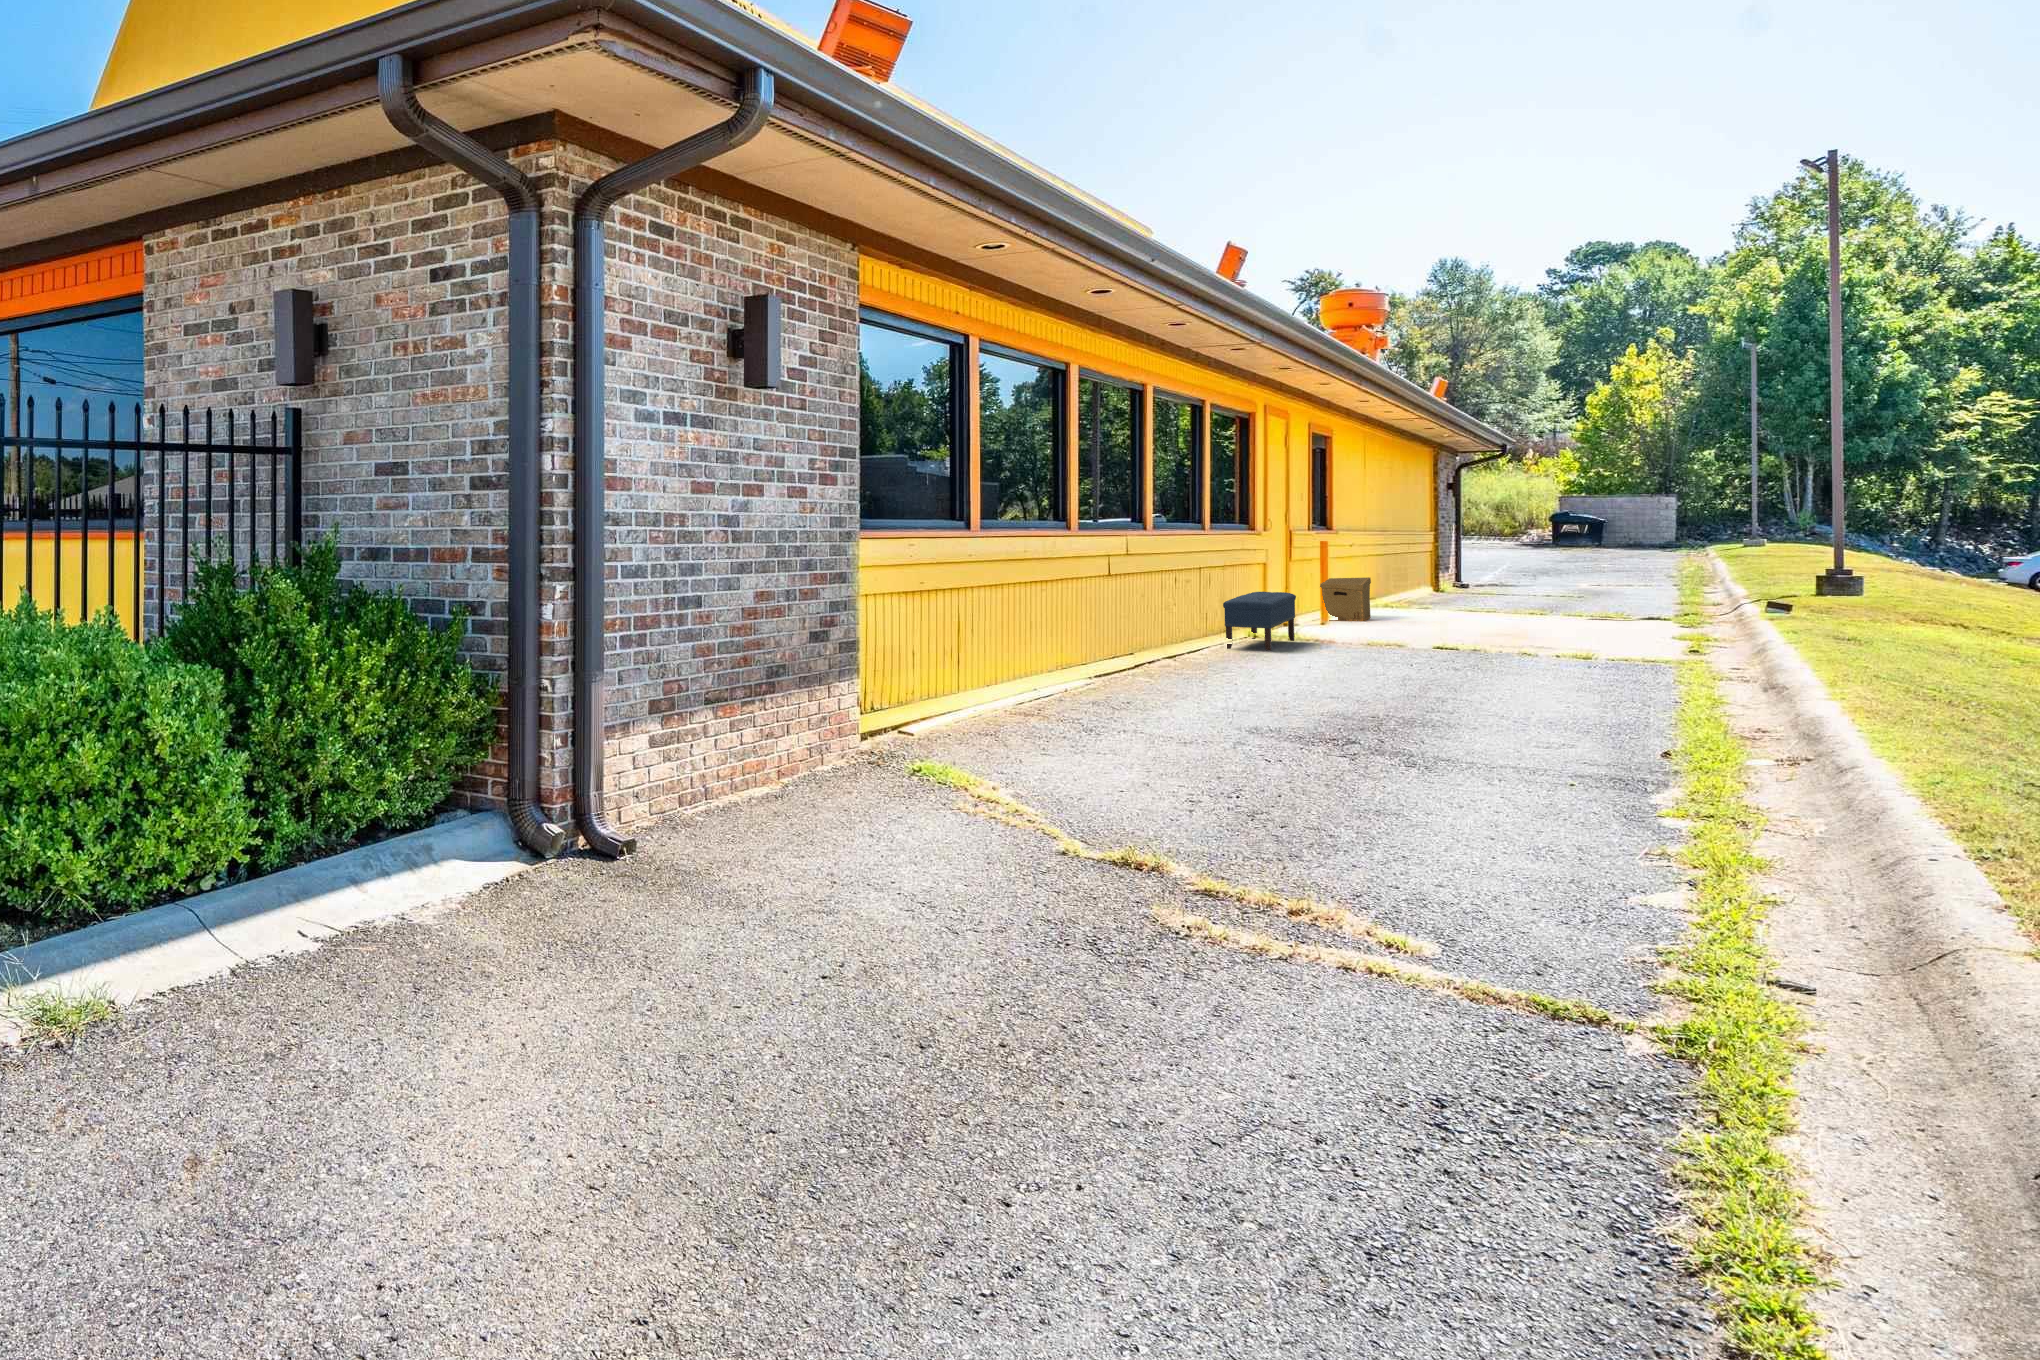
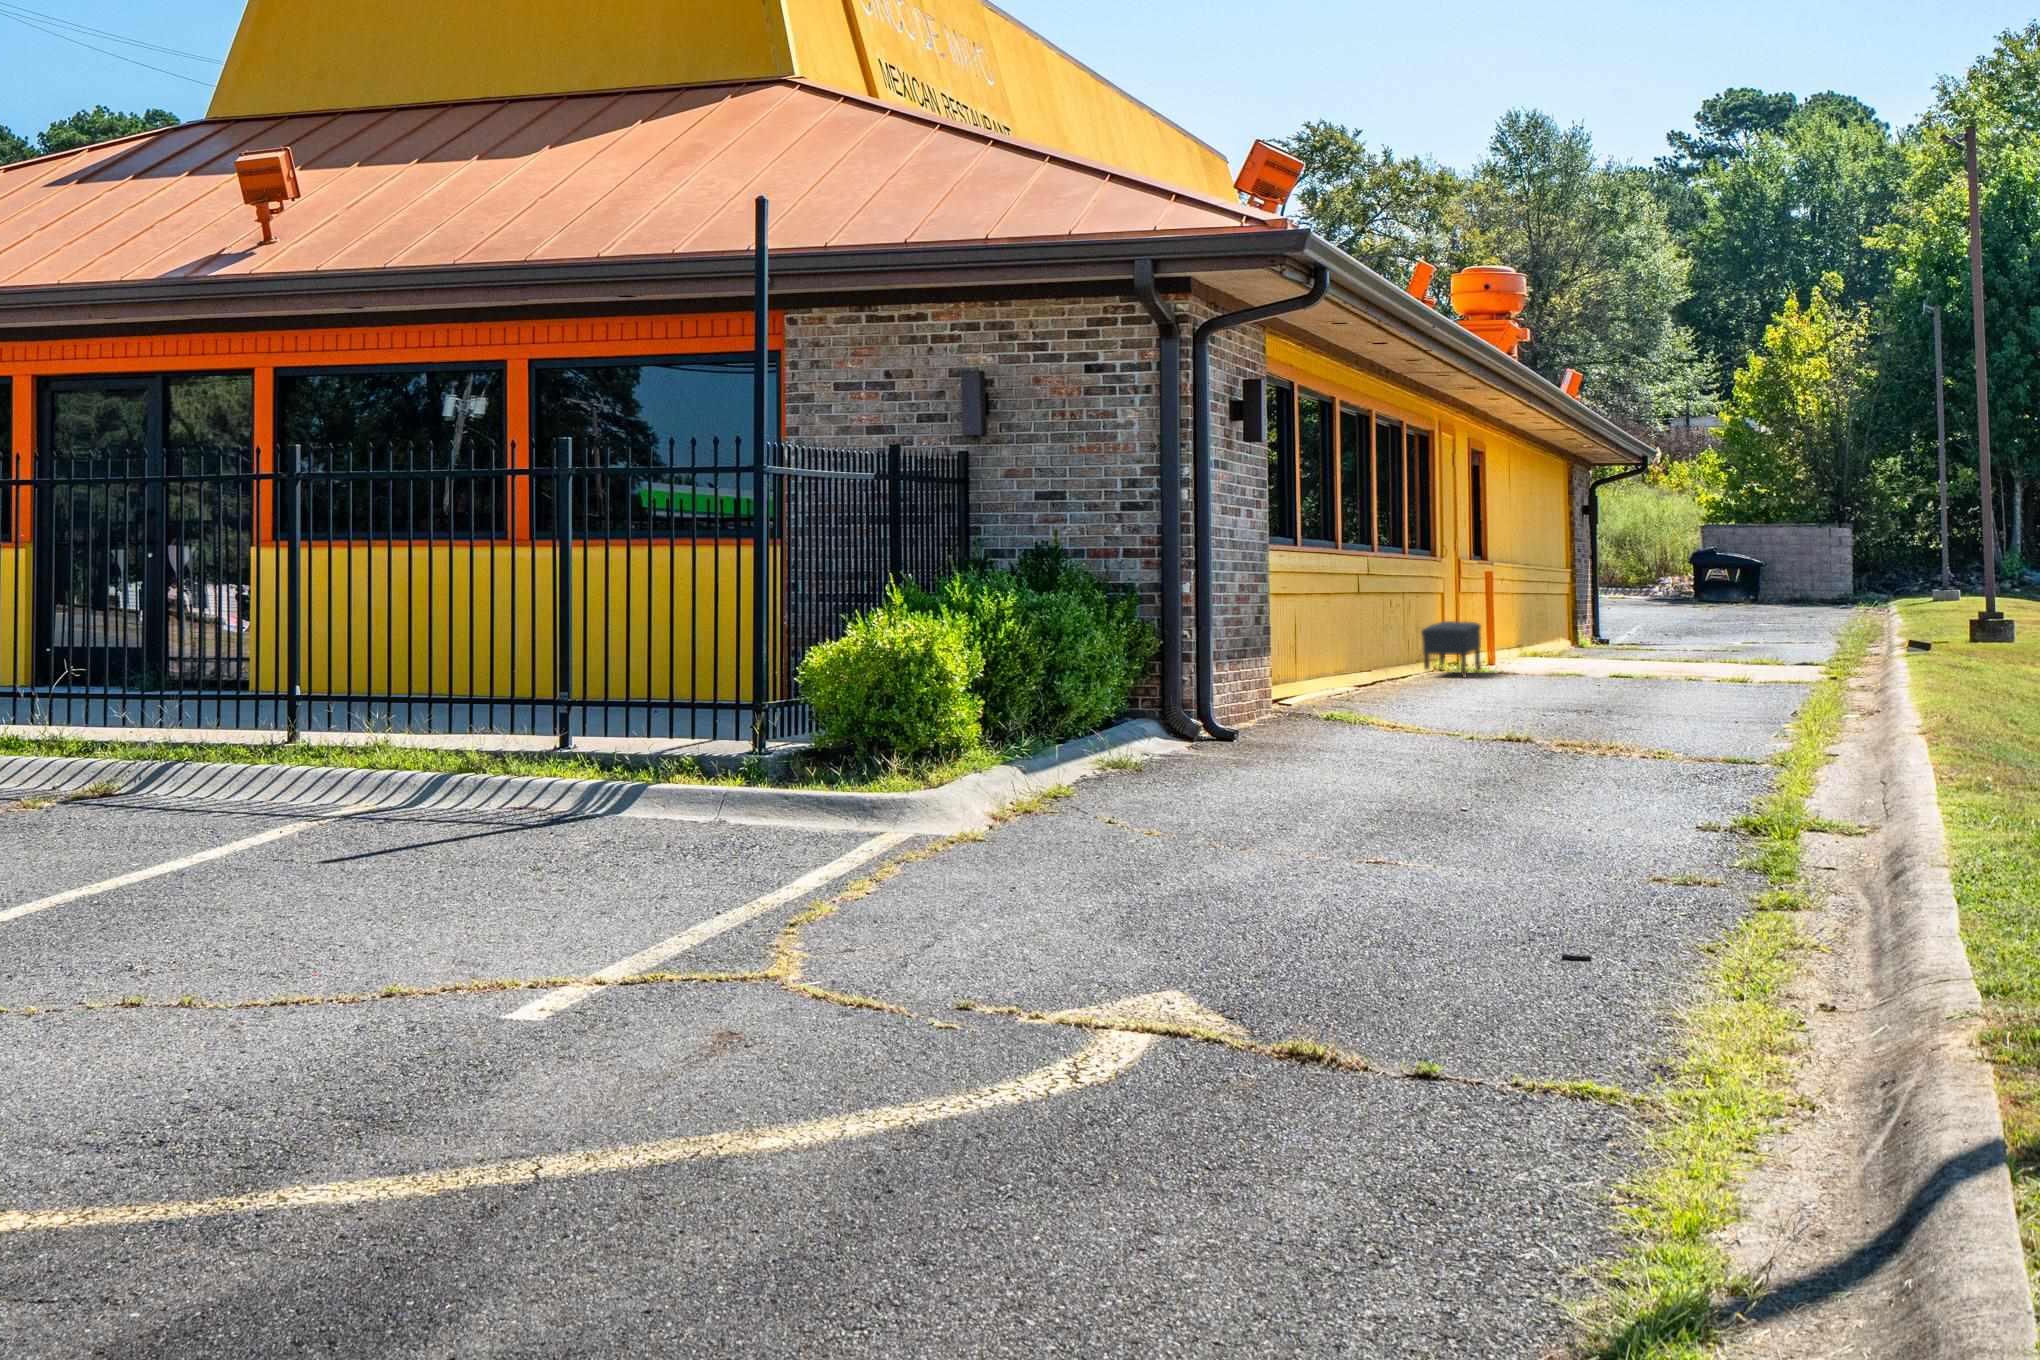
cardboard box: present [1320,577,1371,622] -> none [1486,613,1534,661]

